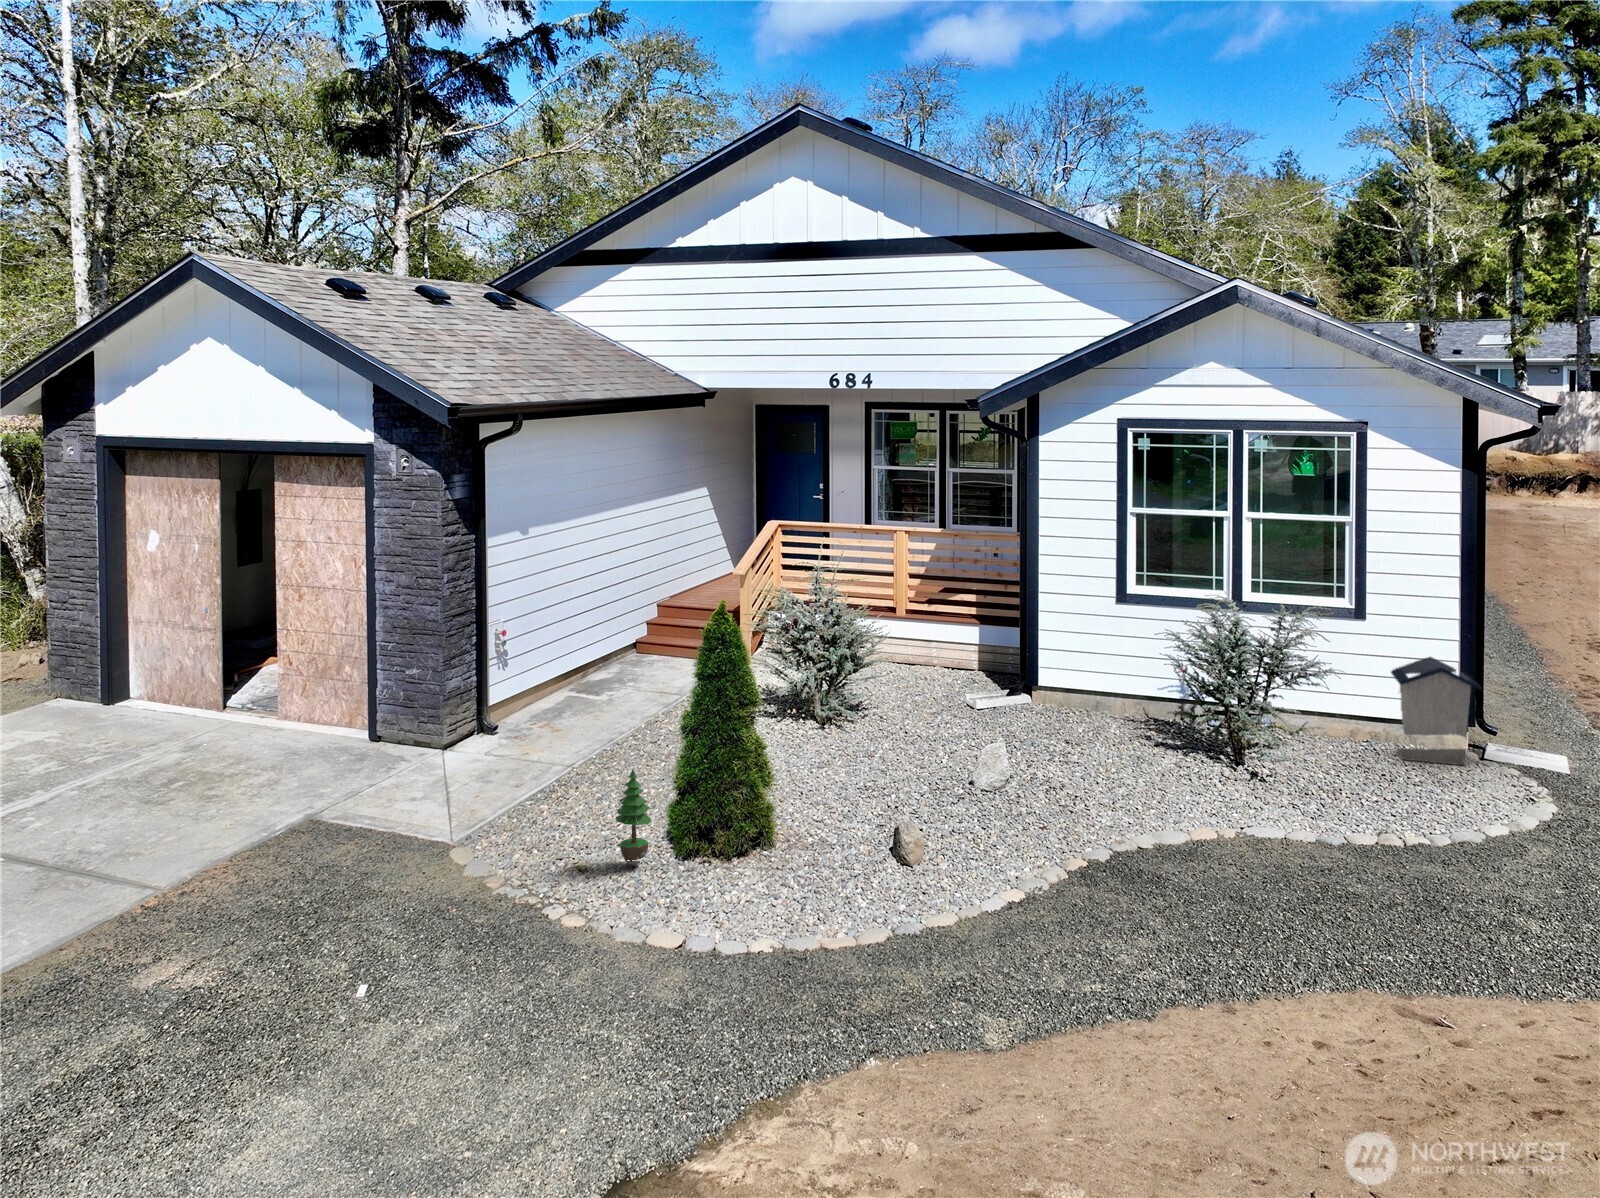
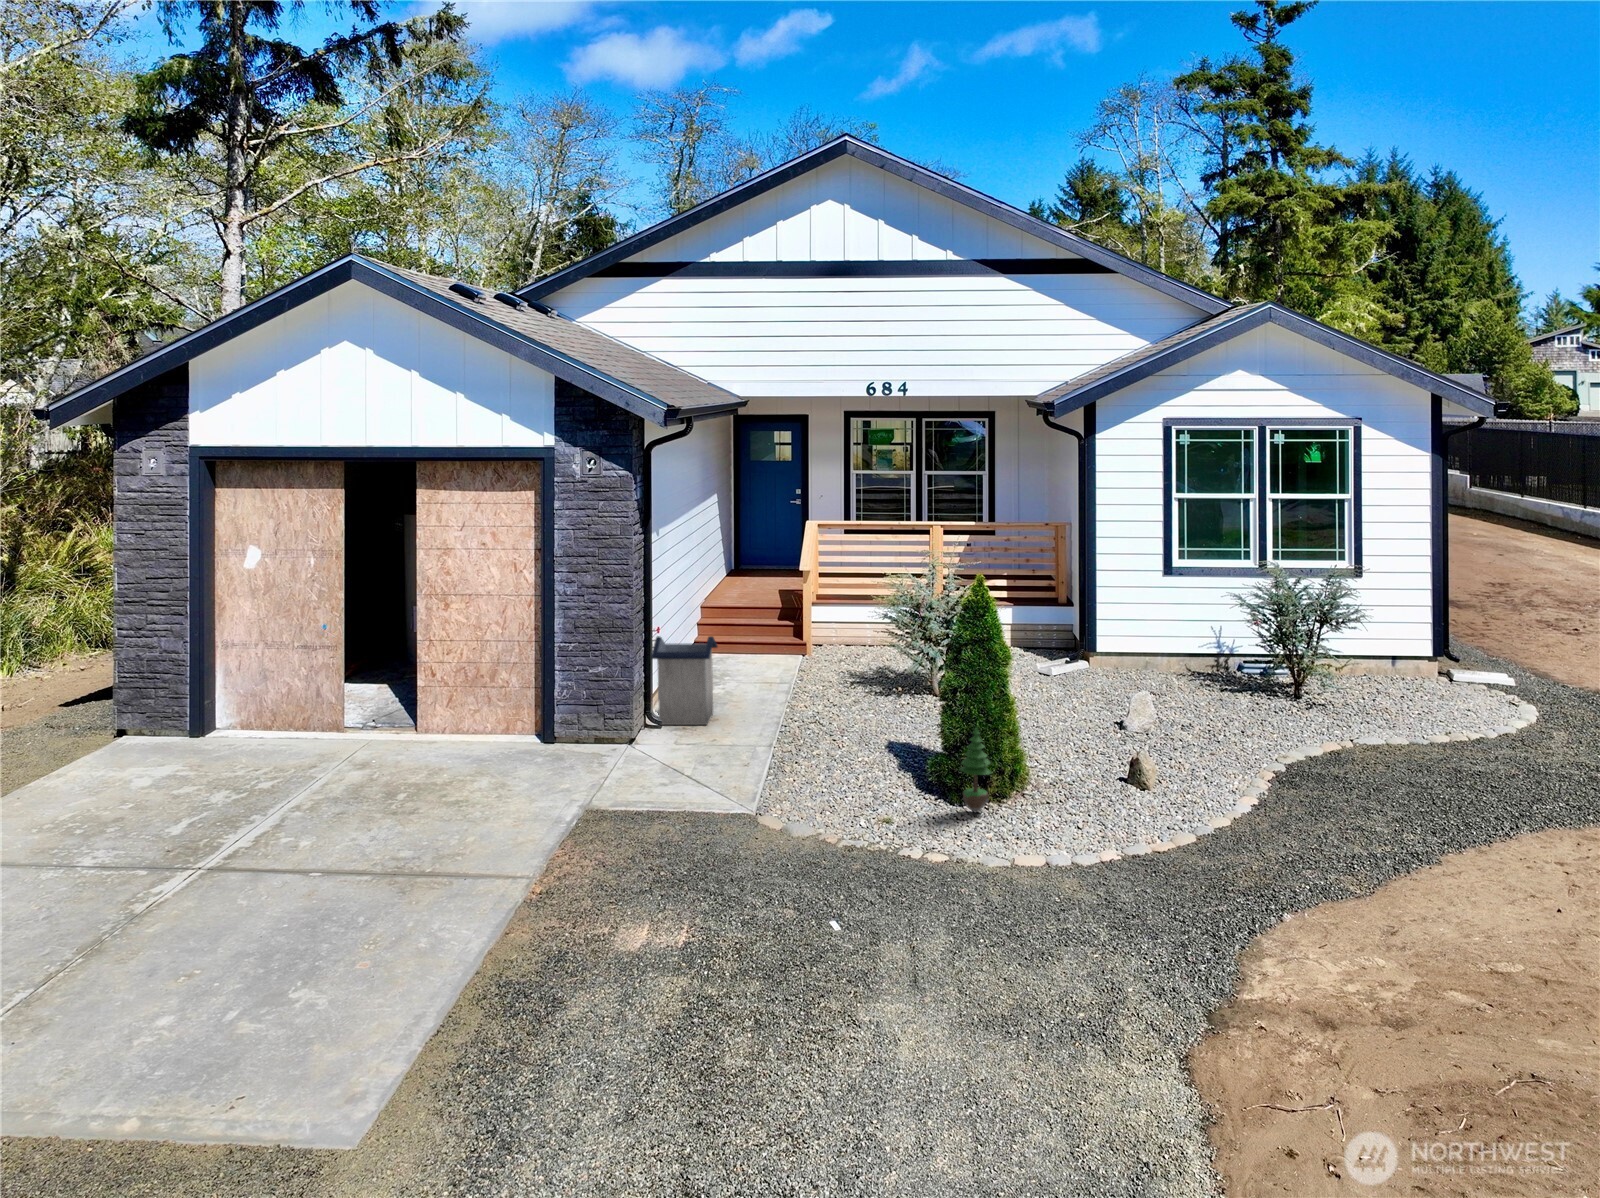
trash can: present [1391,657,1482,765] -> present [651,636,718,725]

